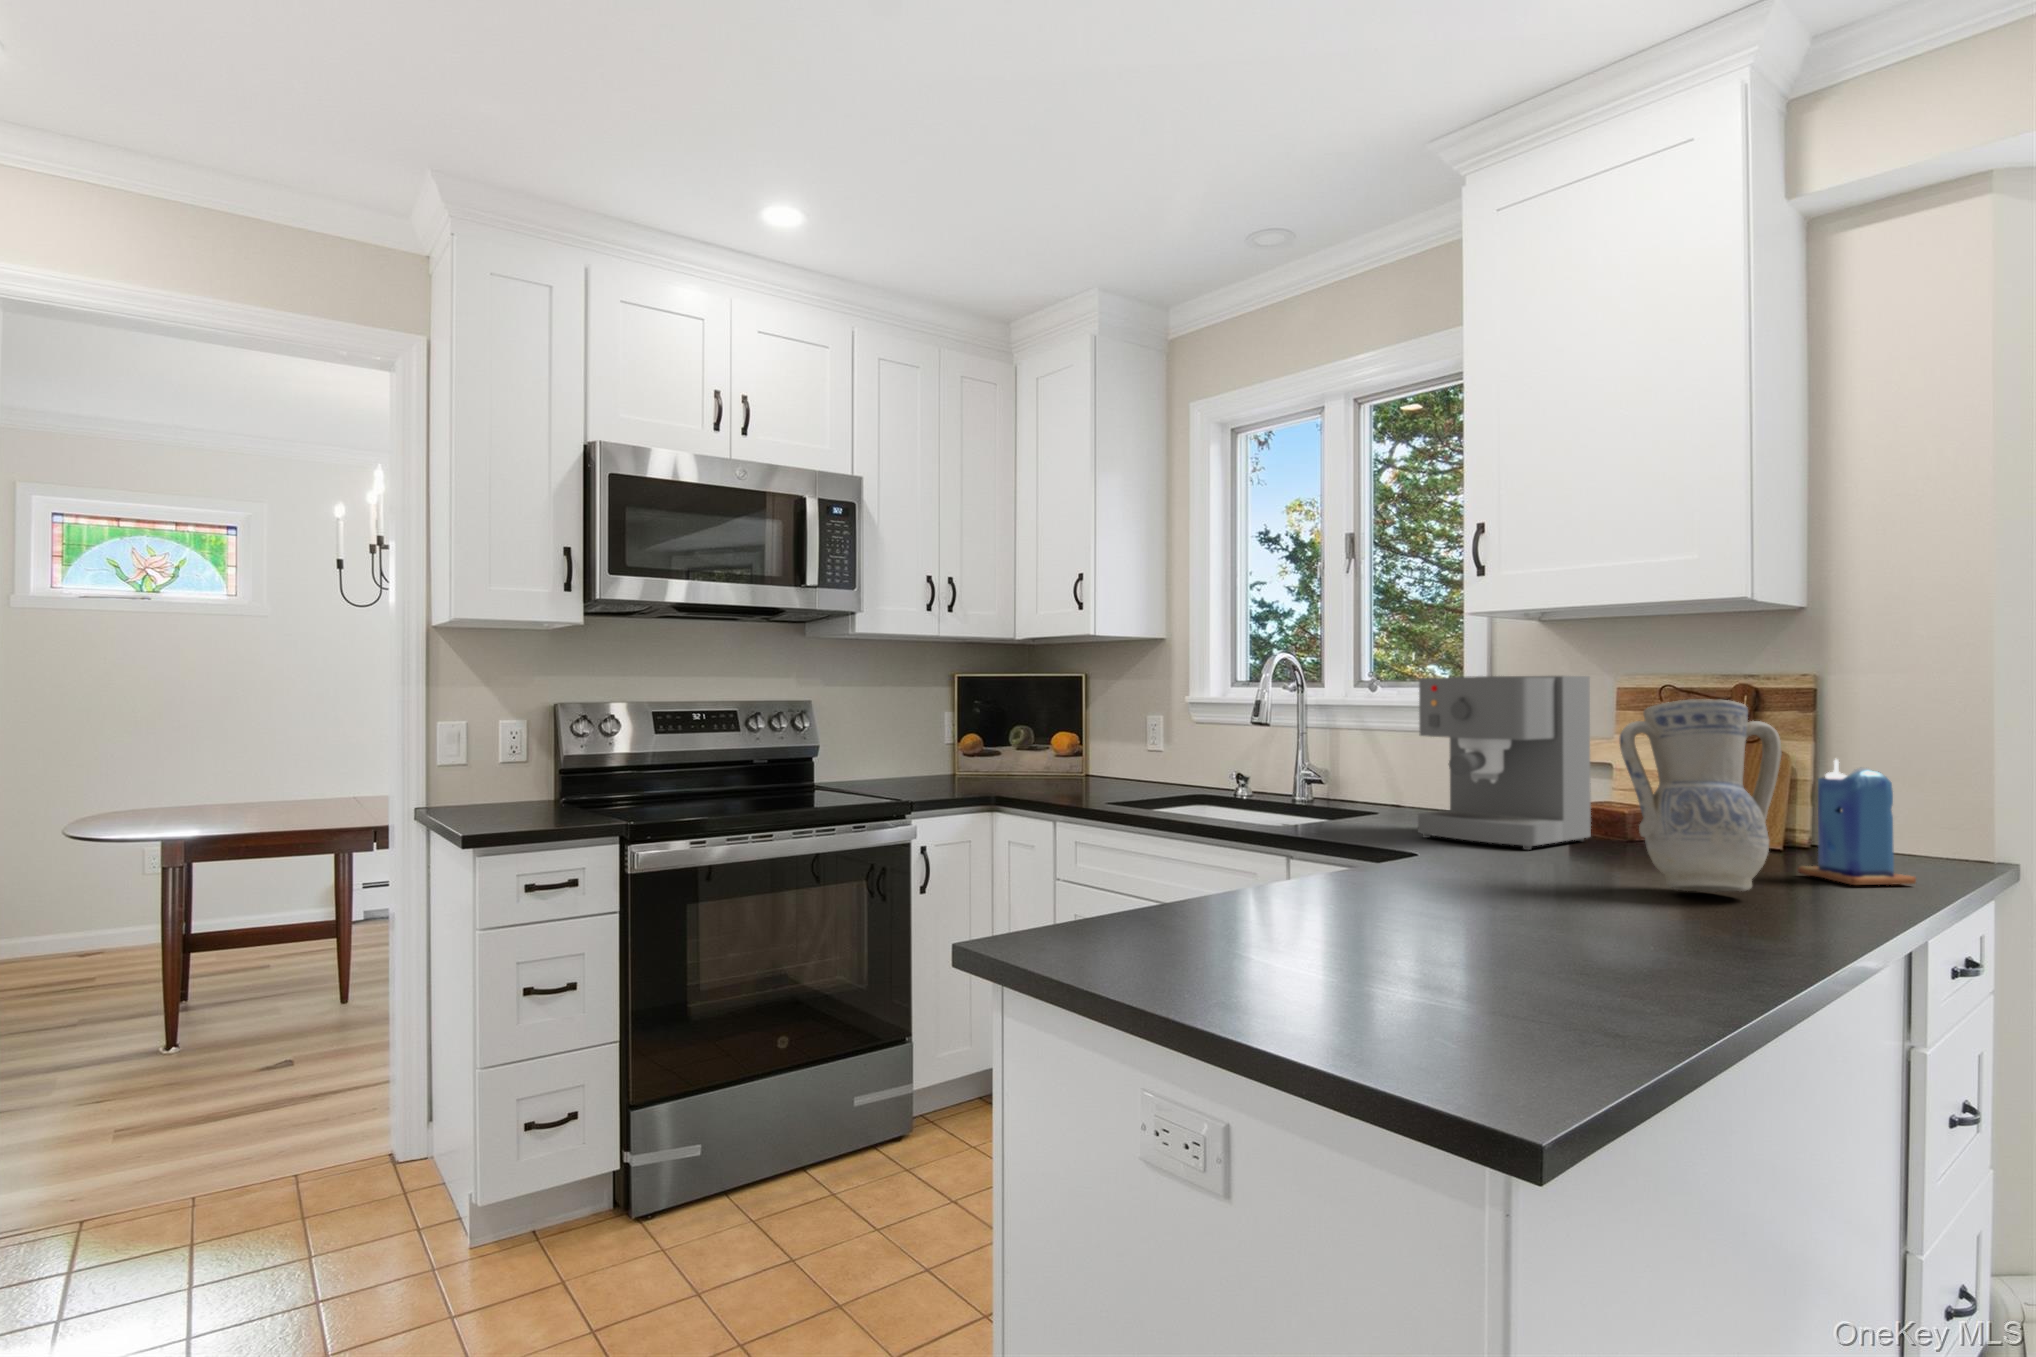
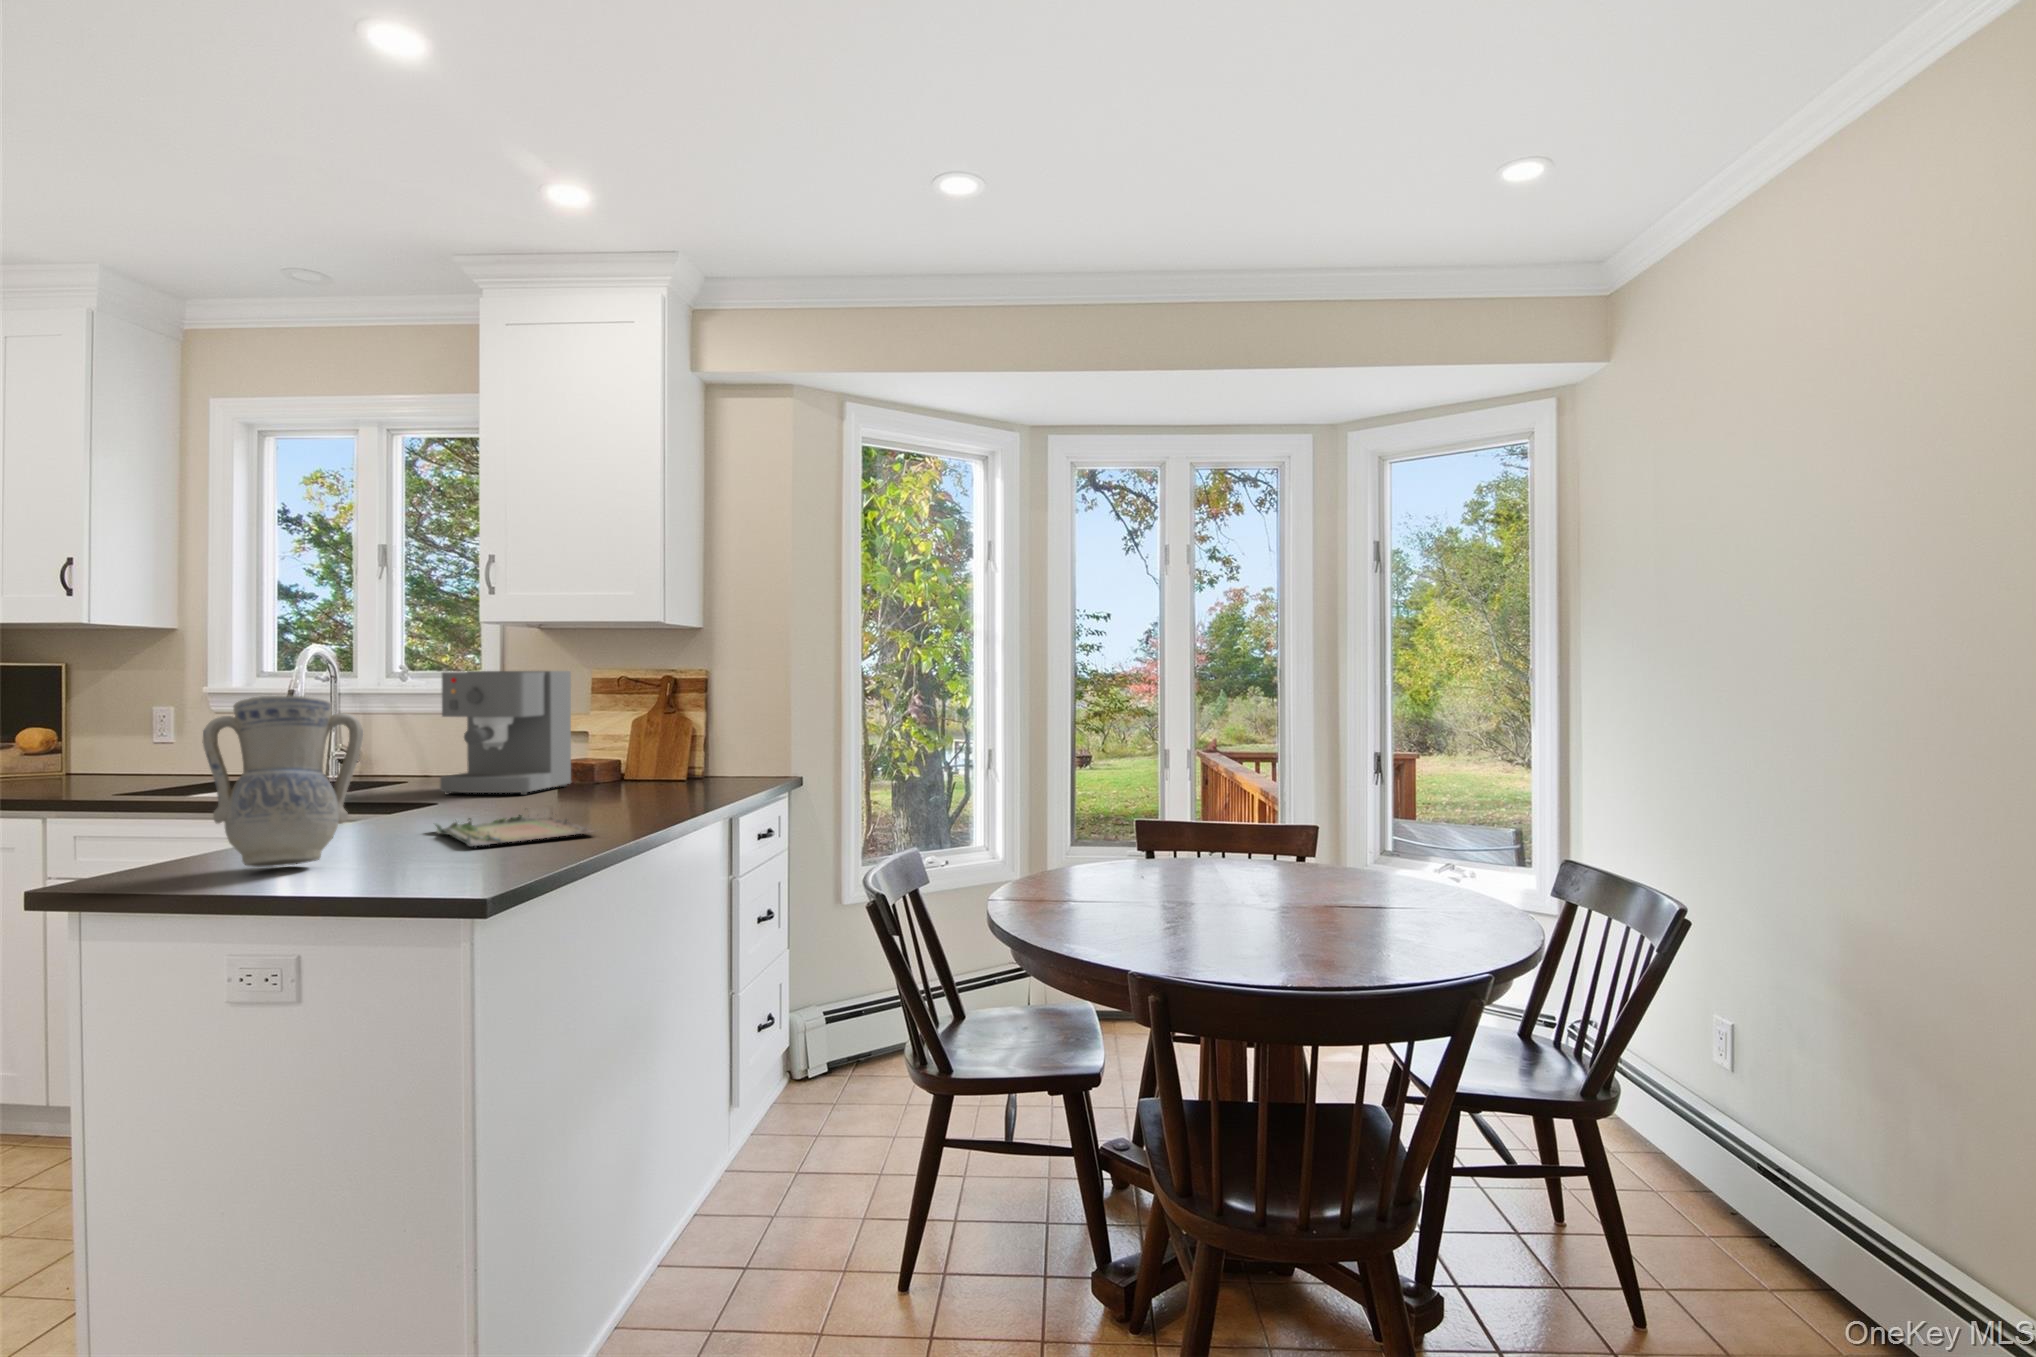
vase: present [1620,699,1782,892] -> present [203,696,363,867]
candle: present [1798,759,1916,885] -> none [687,721,744,795]
tray: none [1417,876,1684,944] -> present [435,815,596,847]

